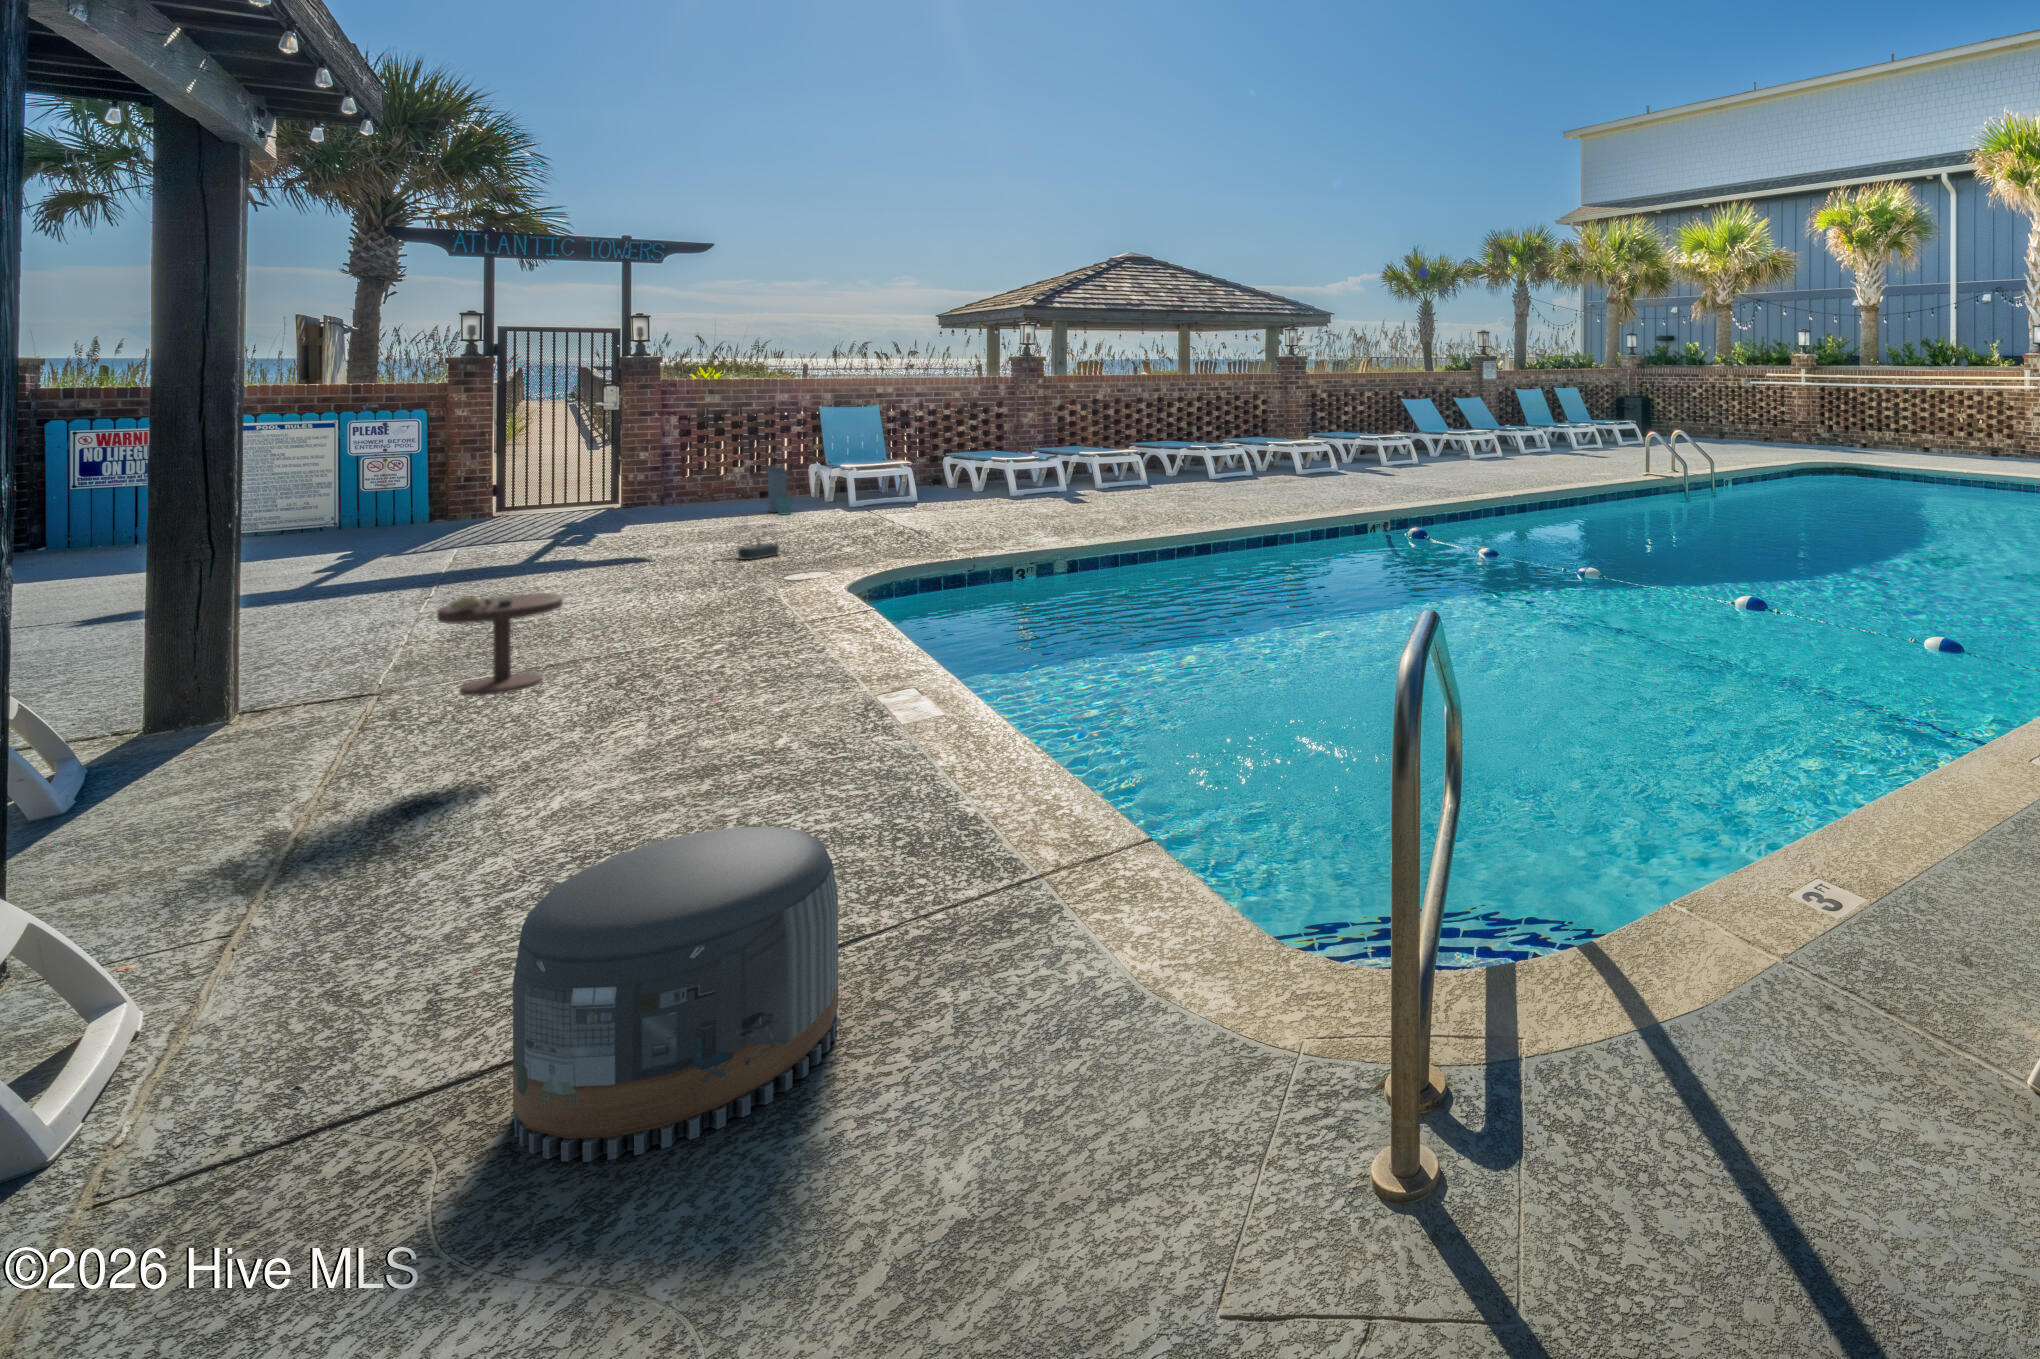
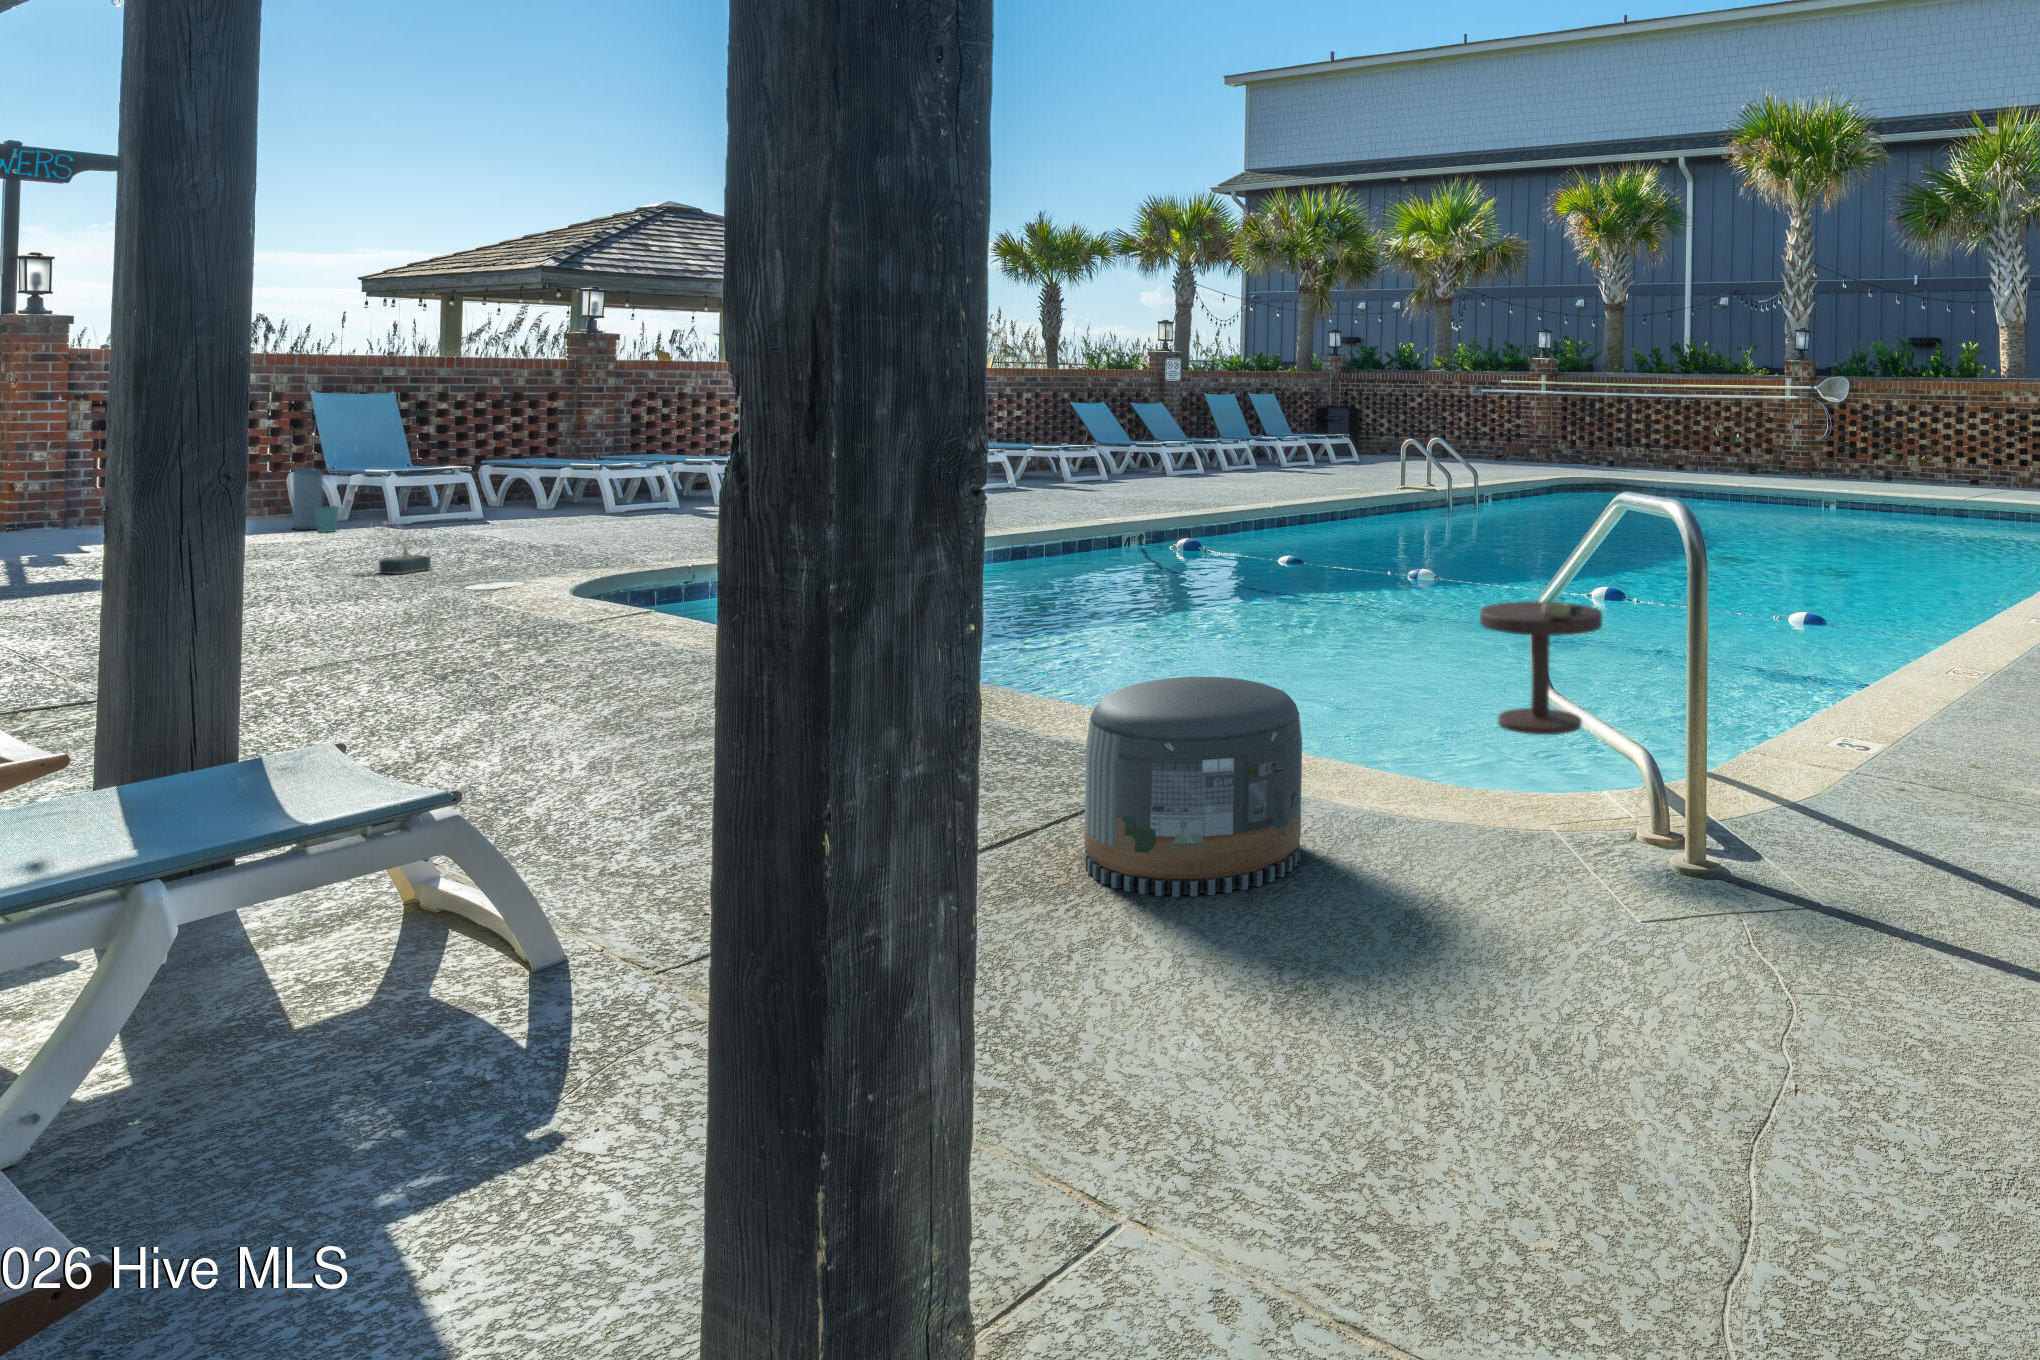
side table: present [437,593,563,696] -> present [1480,601,1602,735]

